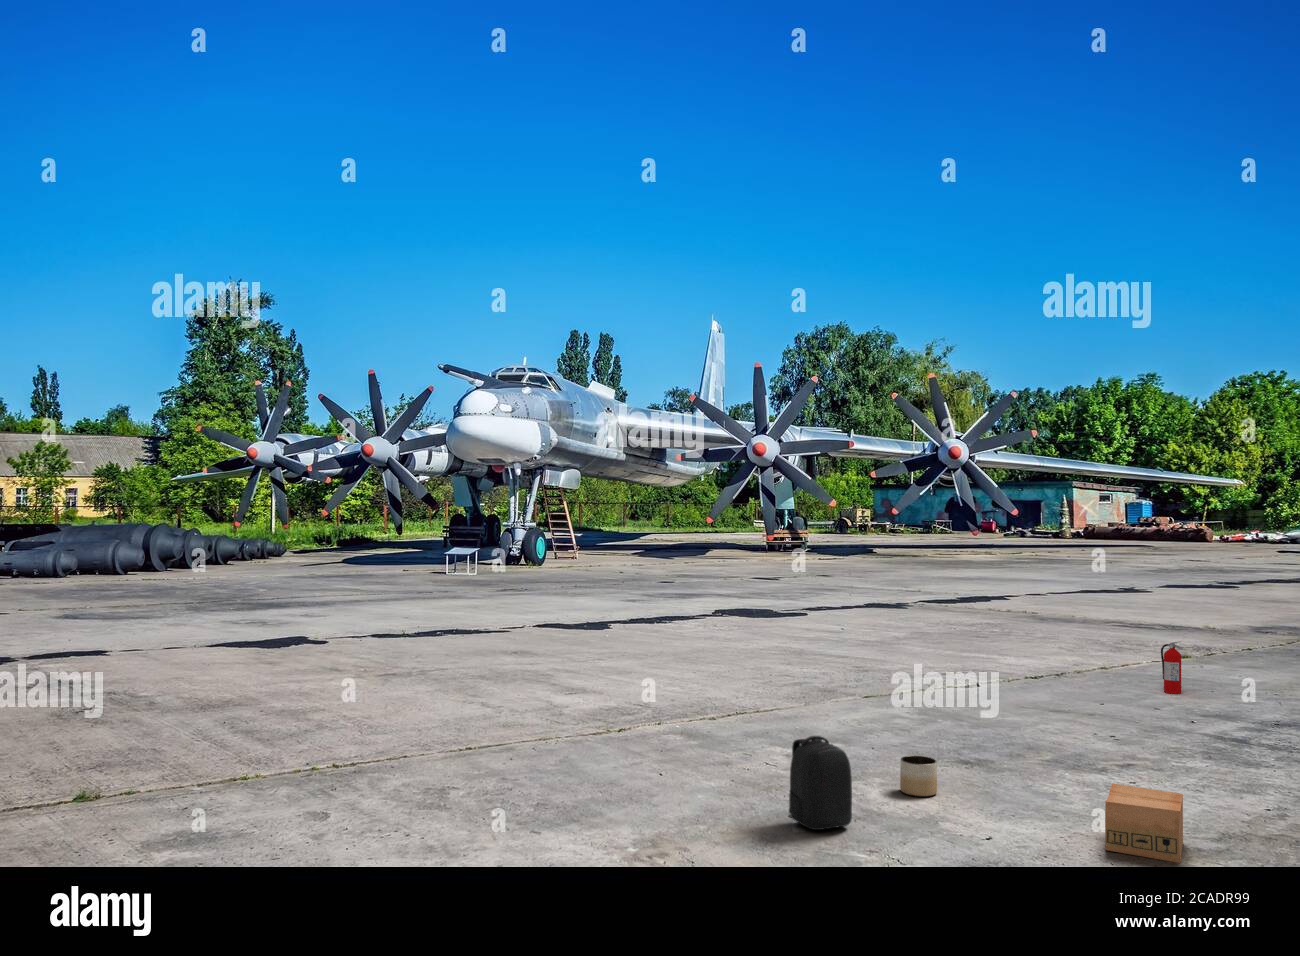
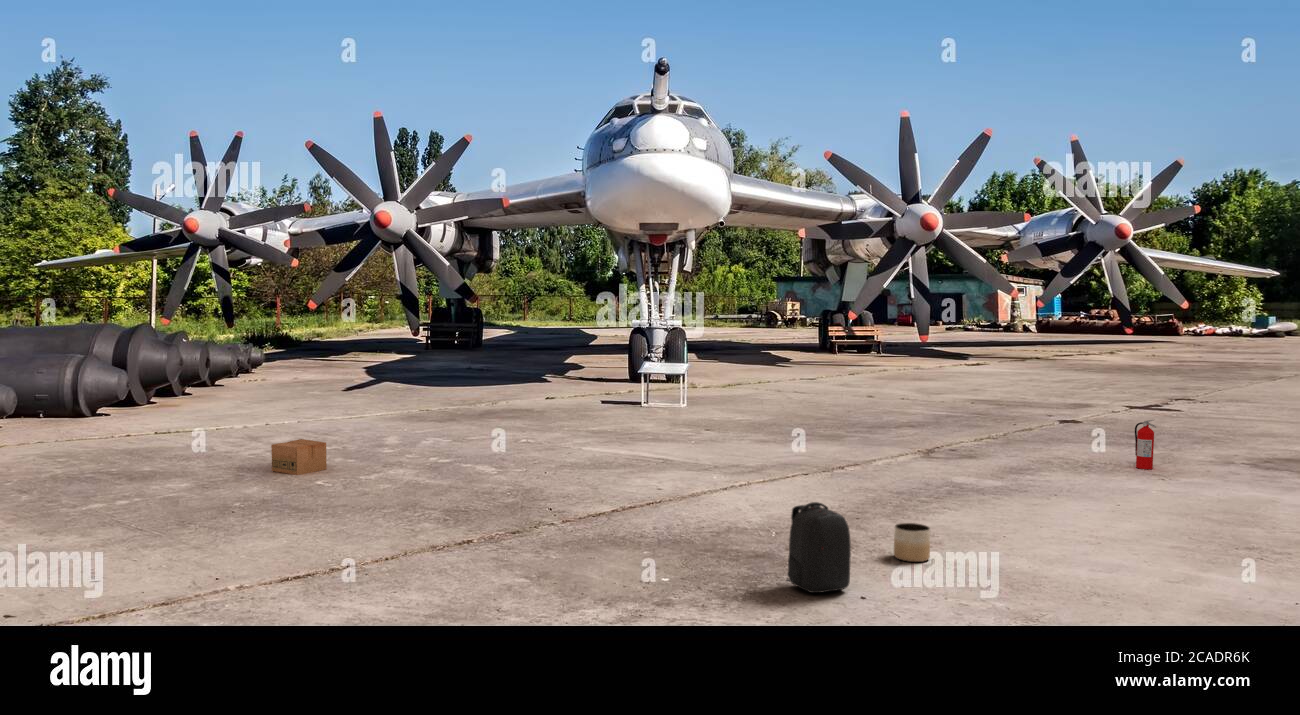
cardboard box: present [1105,783,1183,863] -> present [271,439,327,475]

